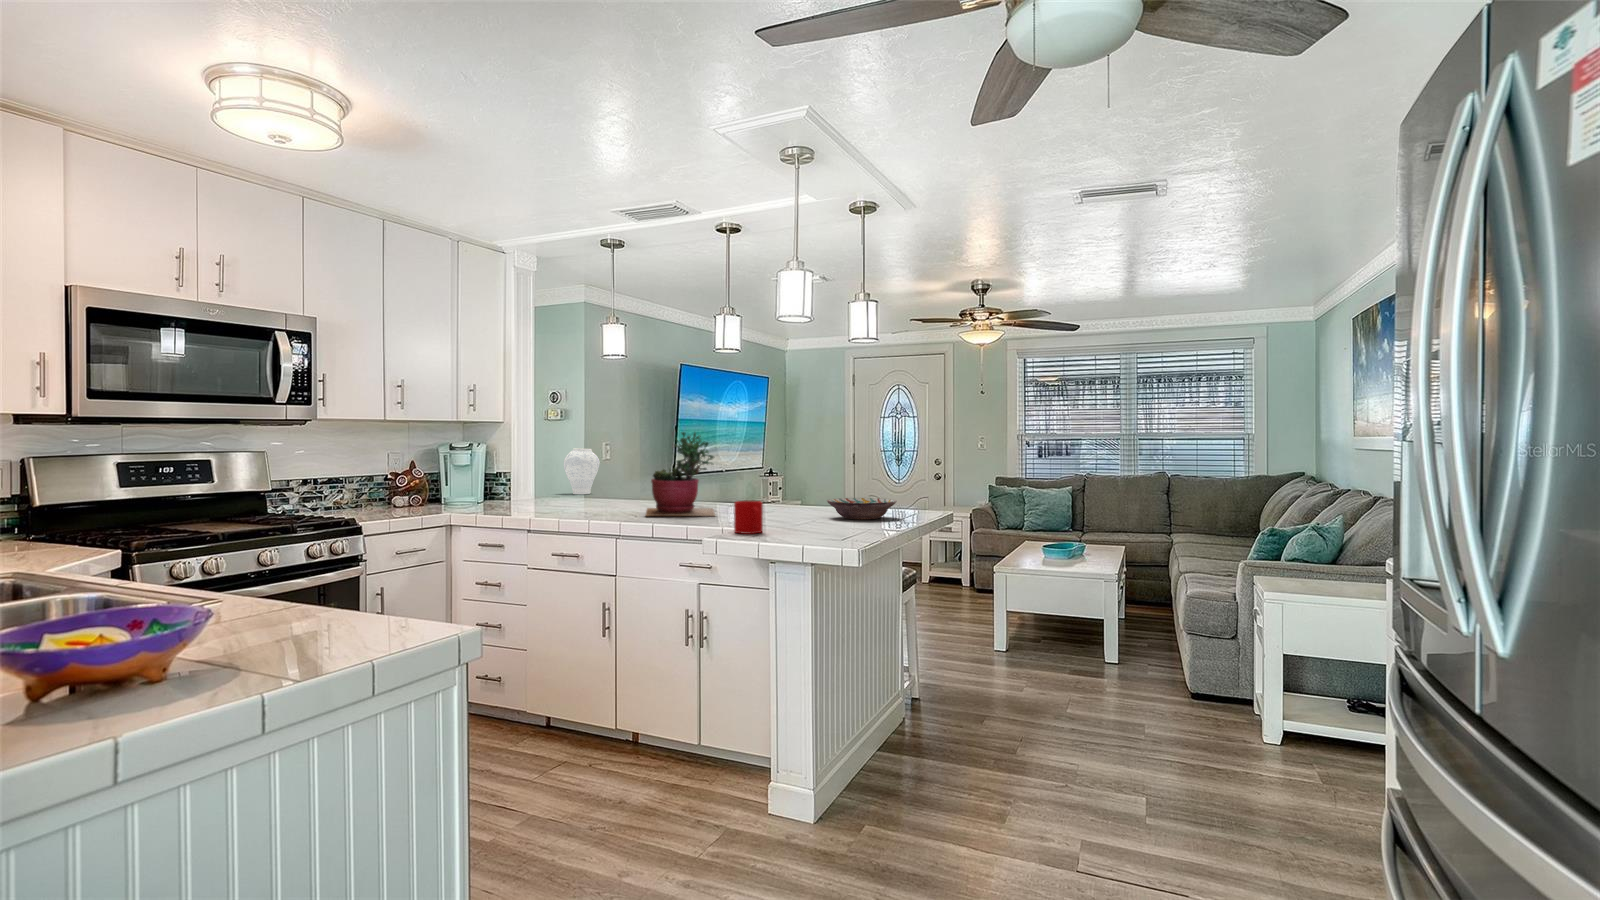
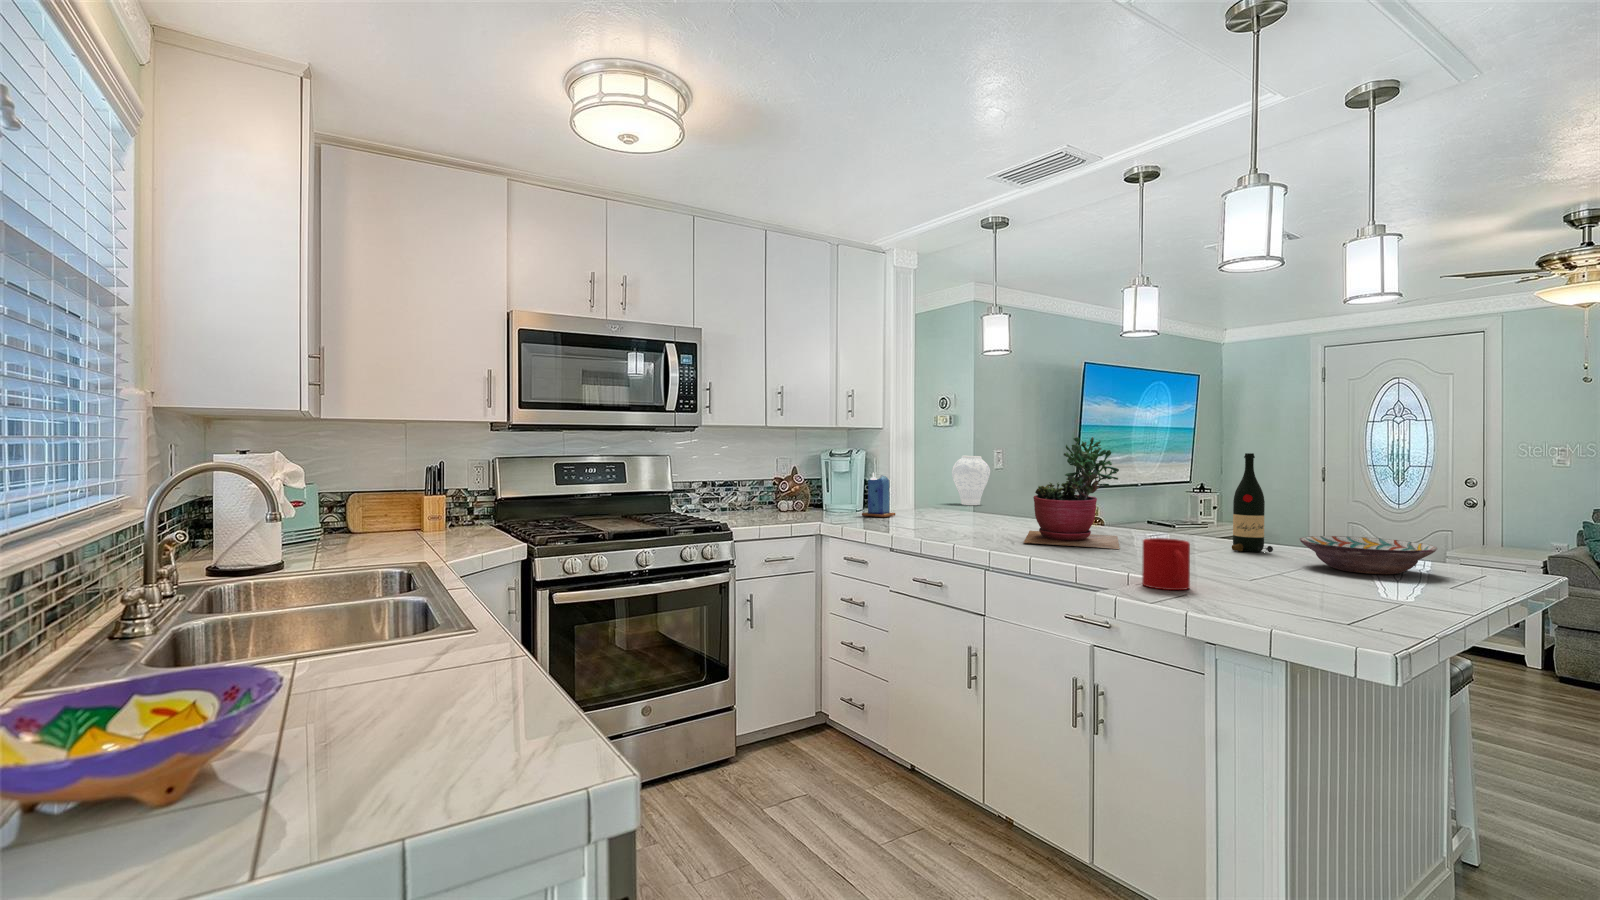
wine bottle: none [789,444,813,513] -> present [1232,453,1273,552]
candle: none [487,464,520,506] -> present [862,472,895,517]

